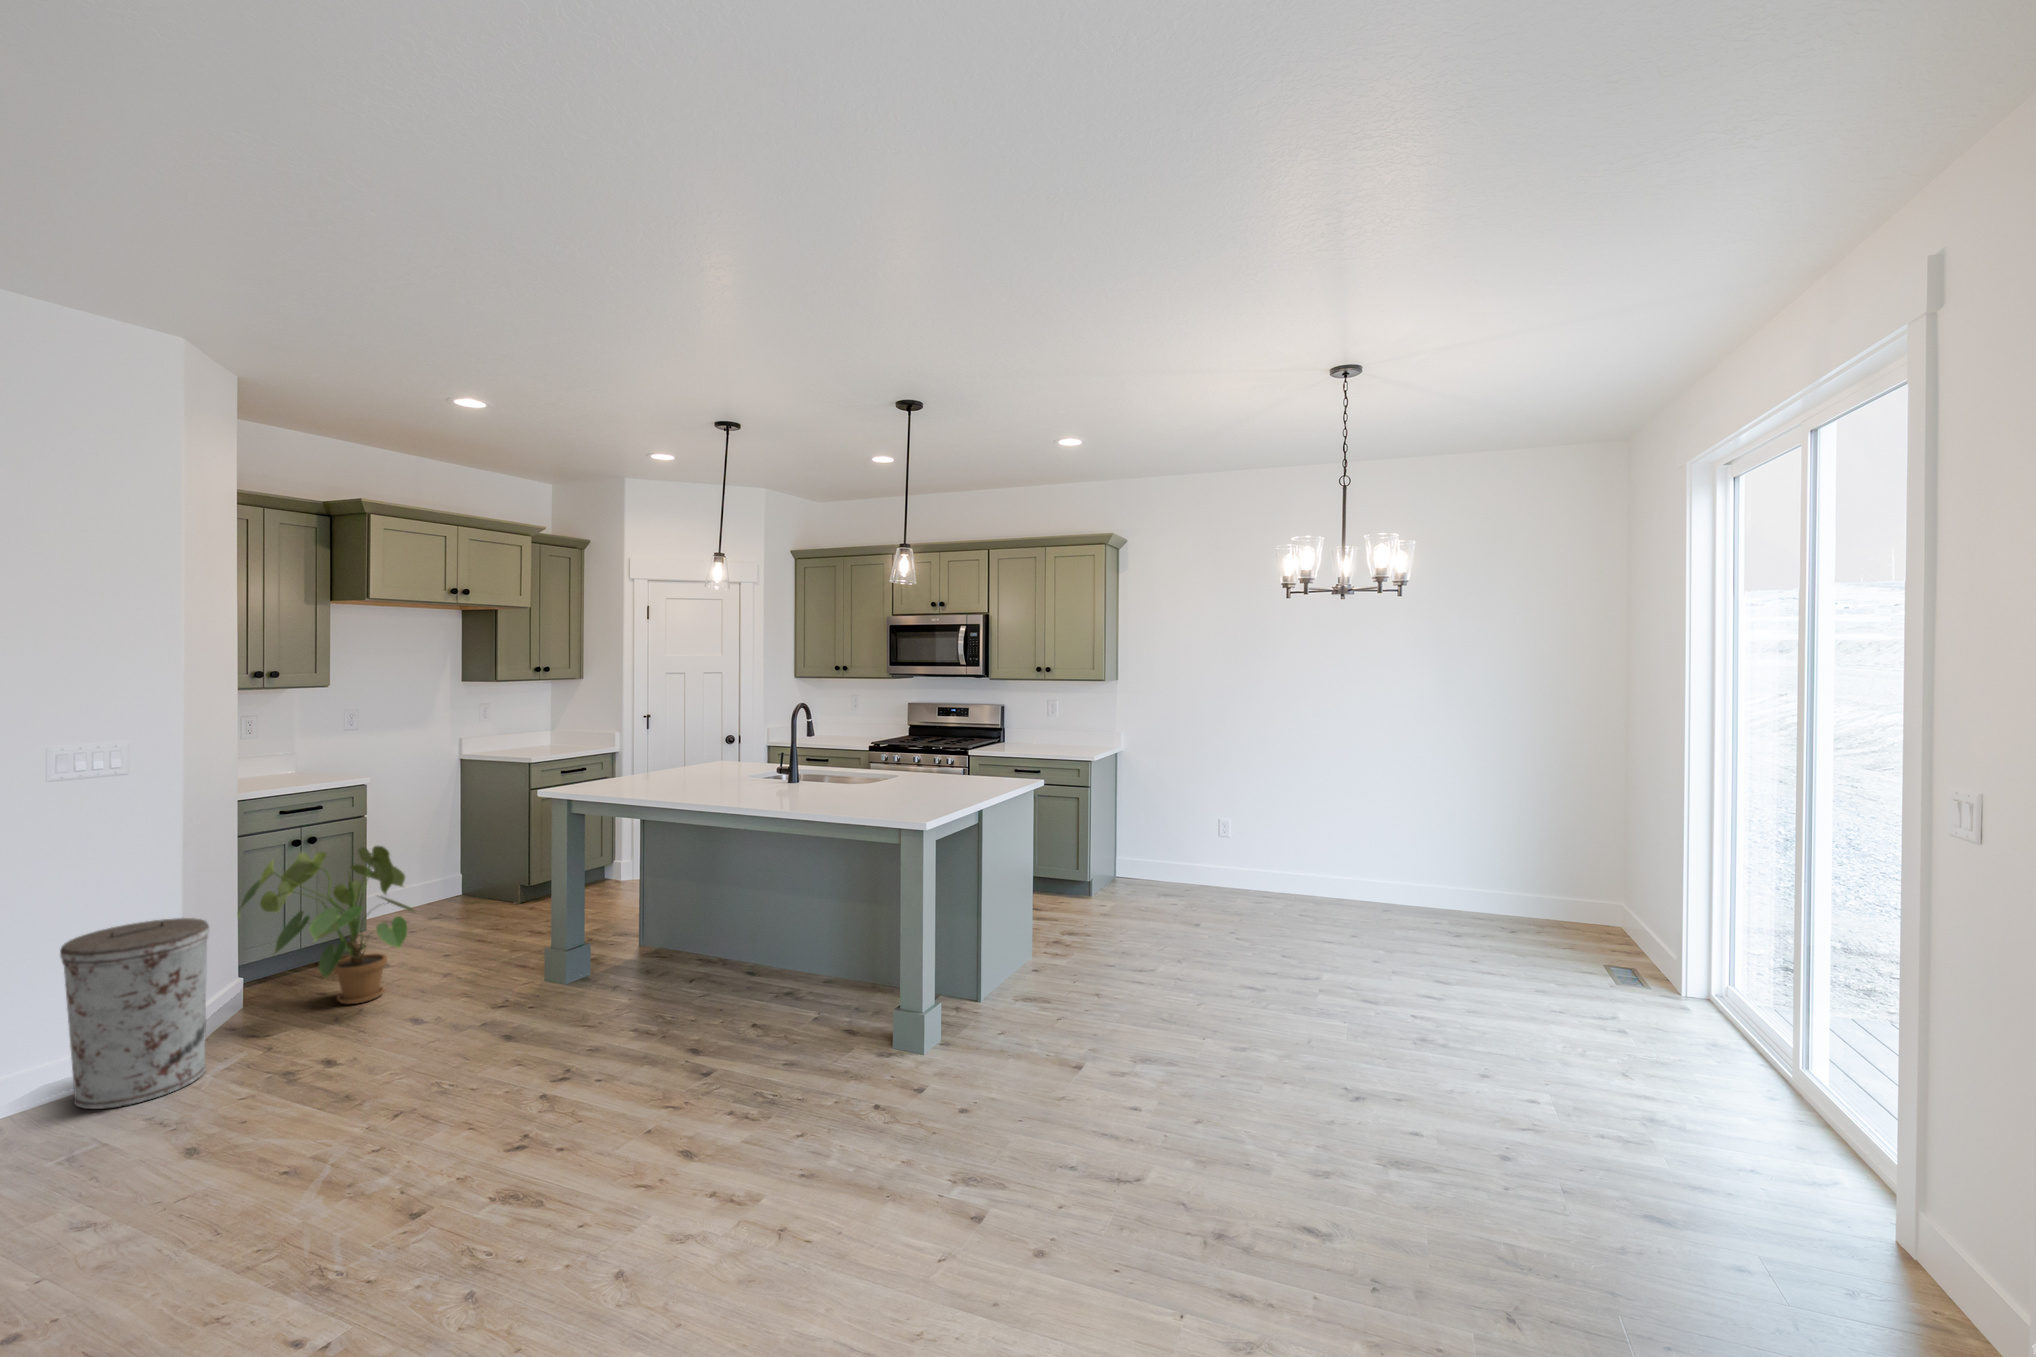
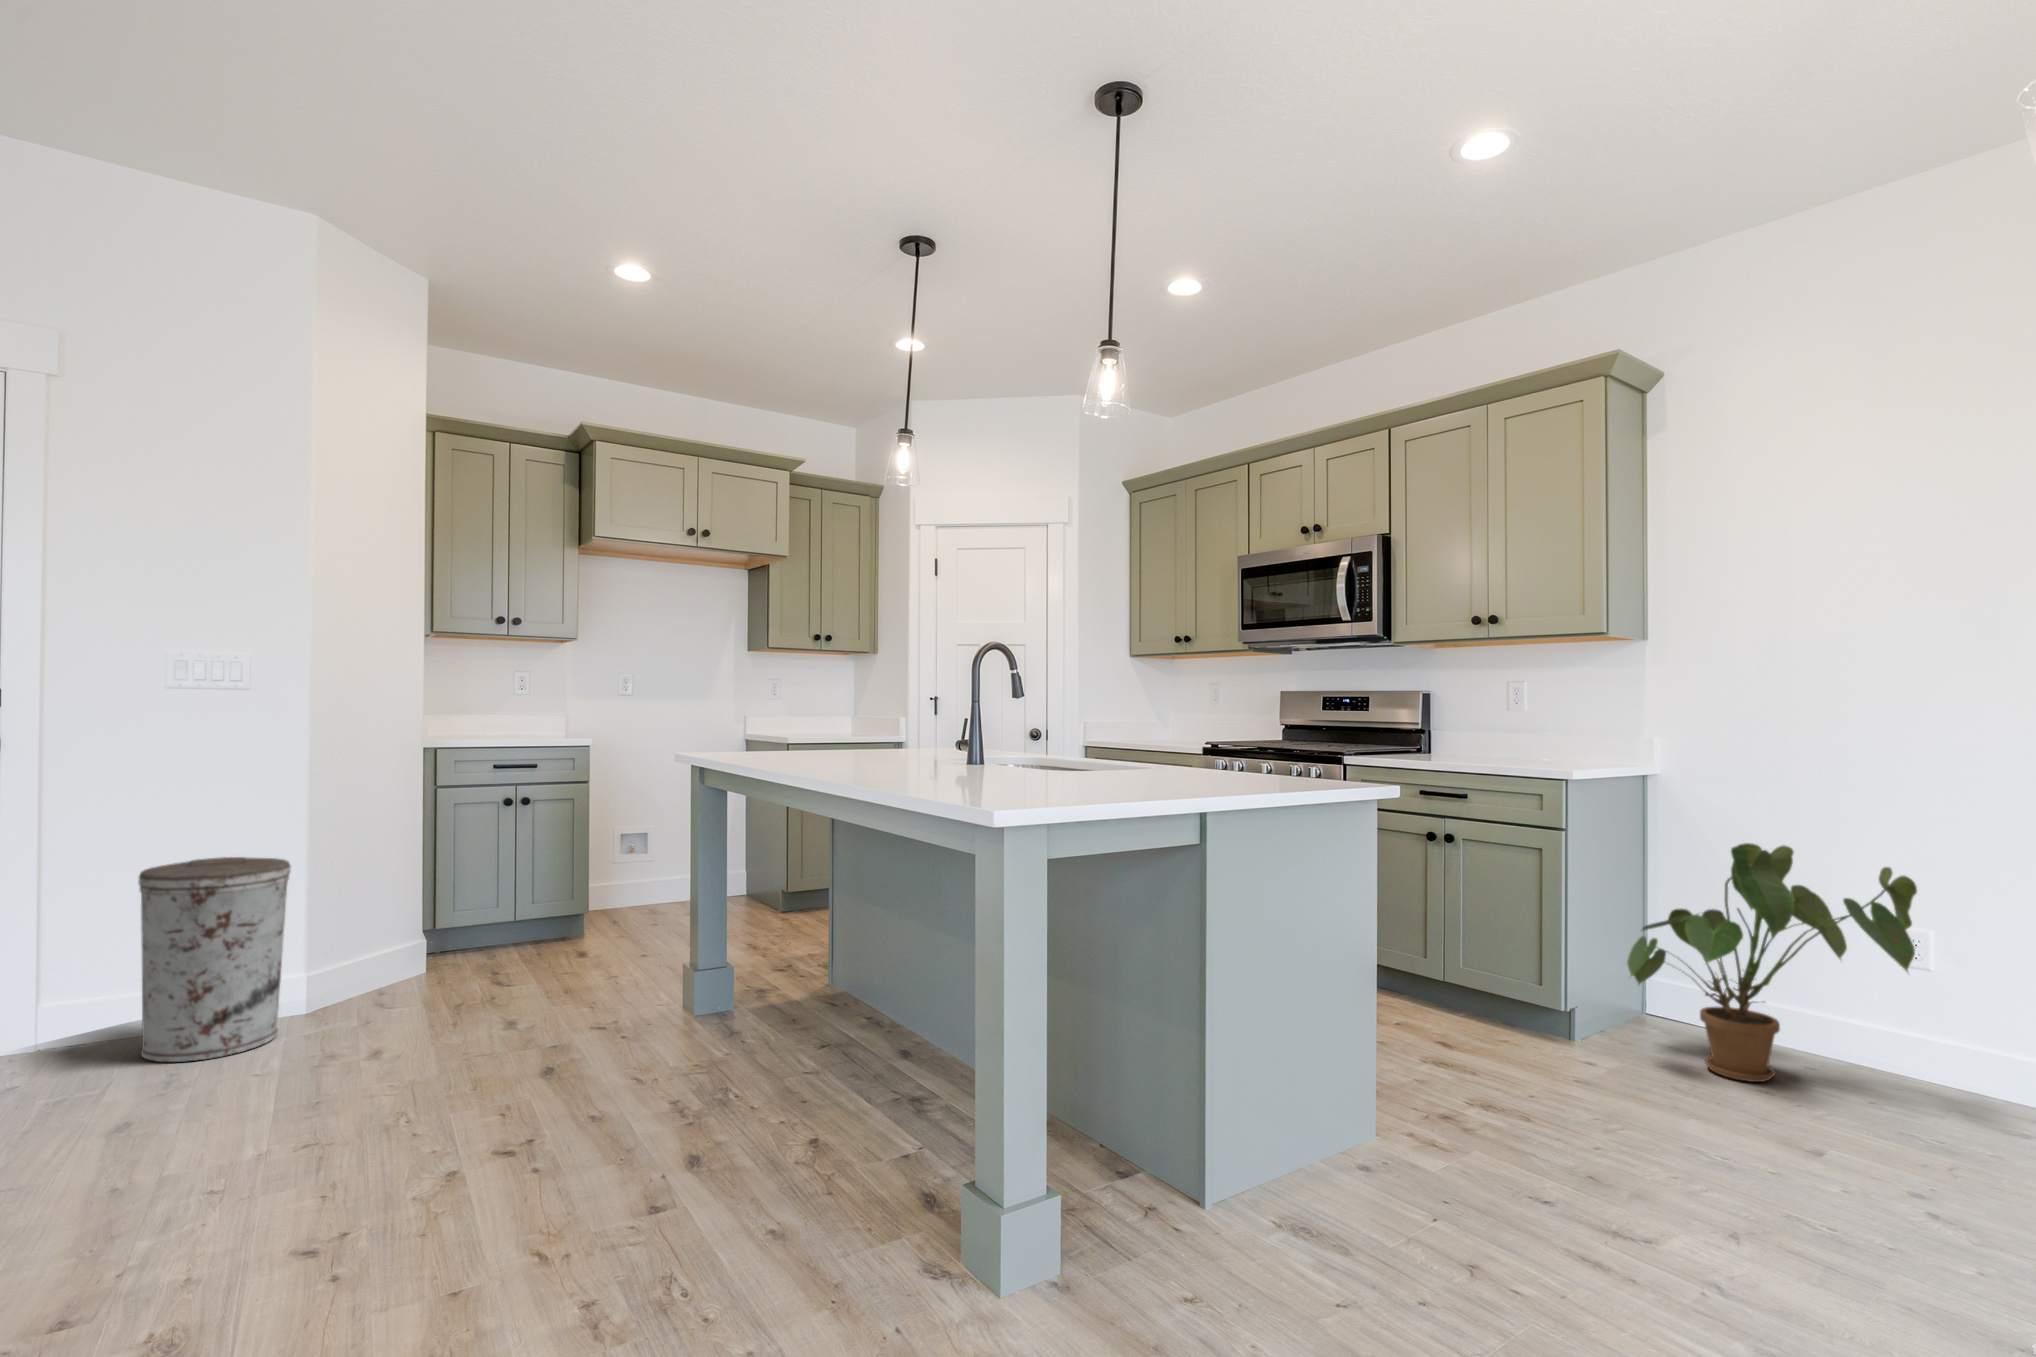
house plant: present [238,846,414,1004] -> present [1627,843,1917,1082]

